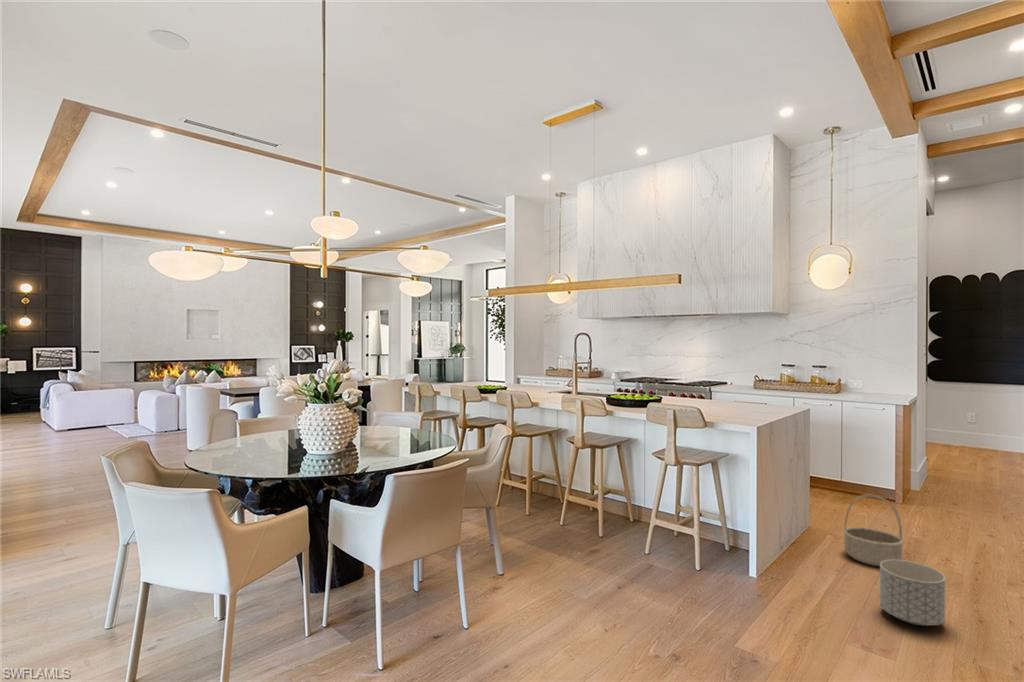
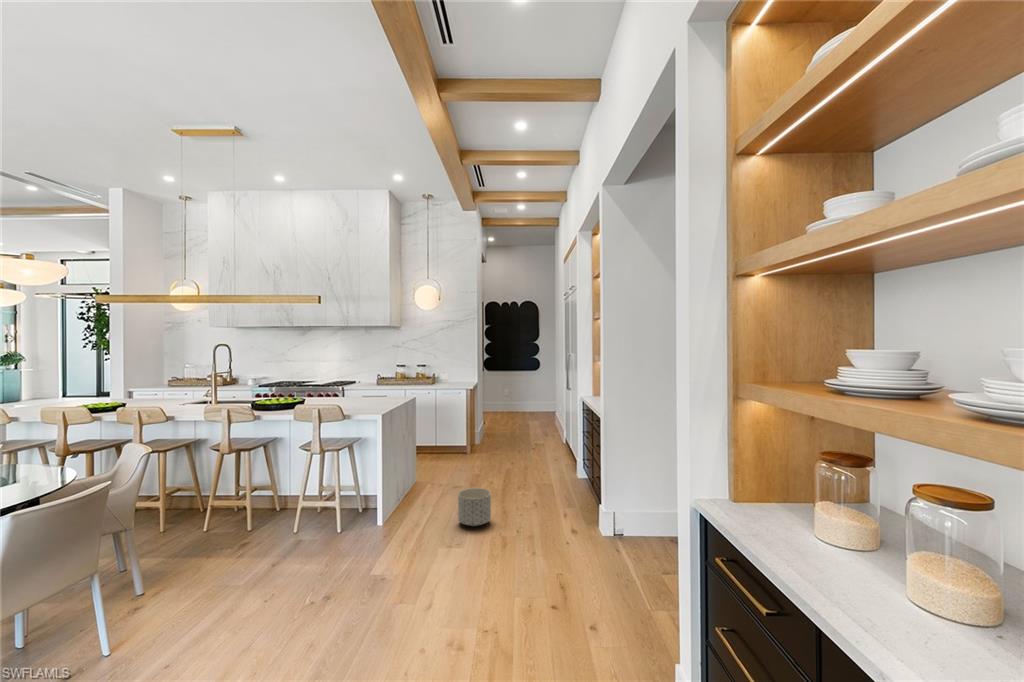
basket: present [843,495,904,566] -> none [437,451,471,498]

